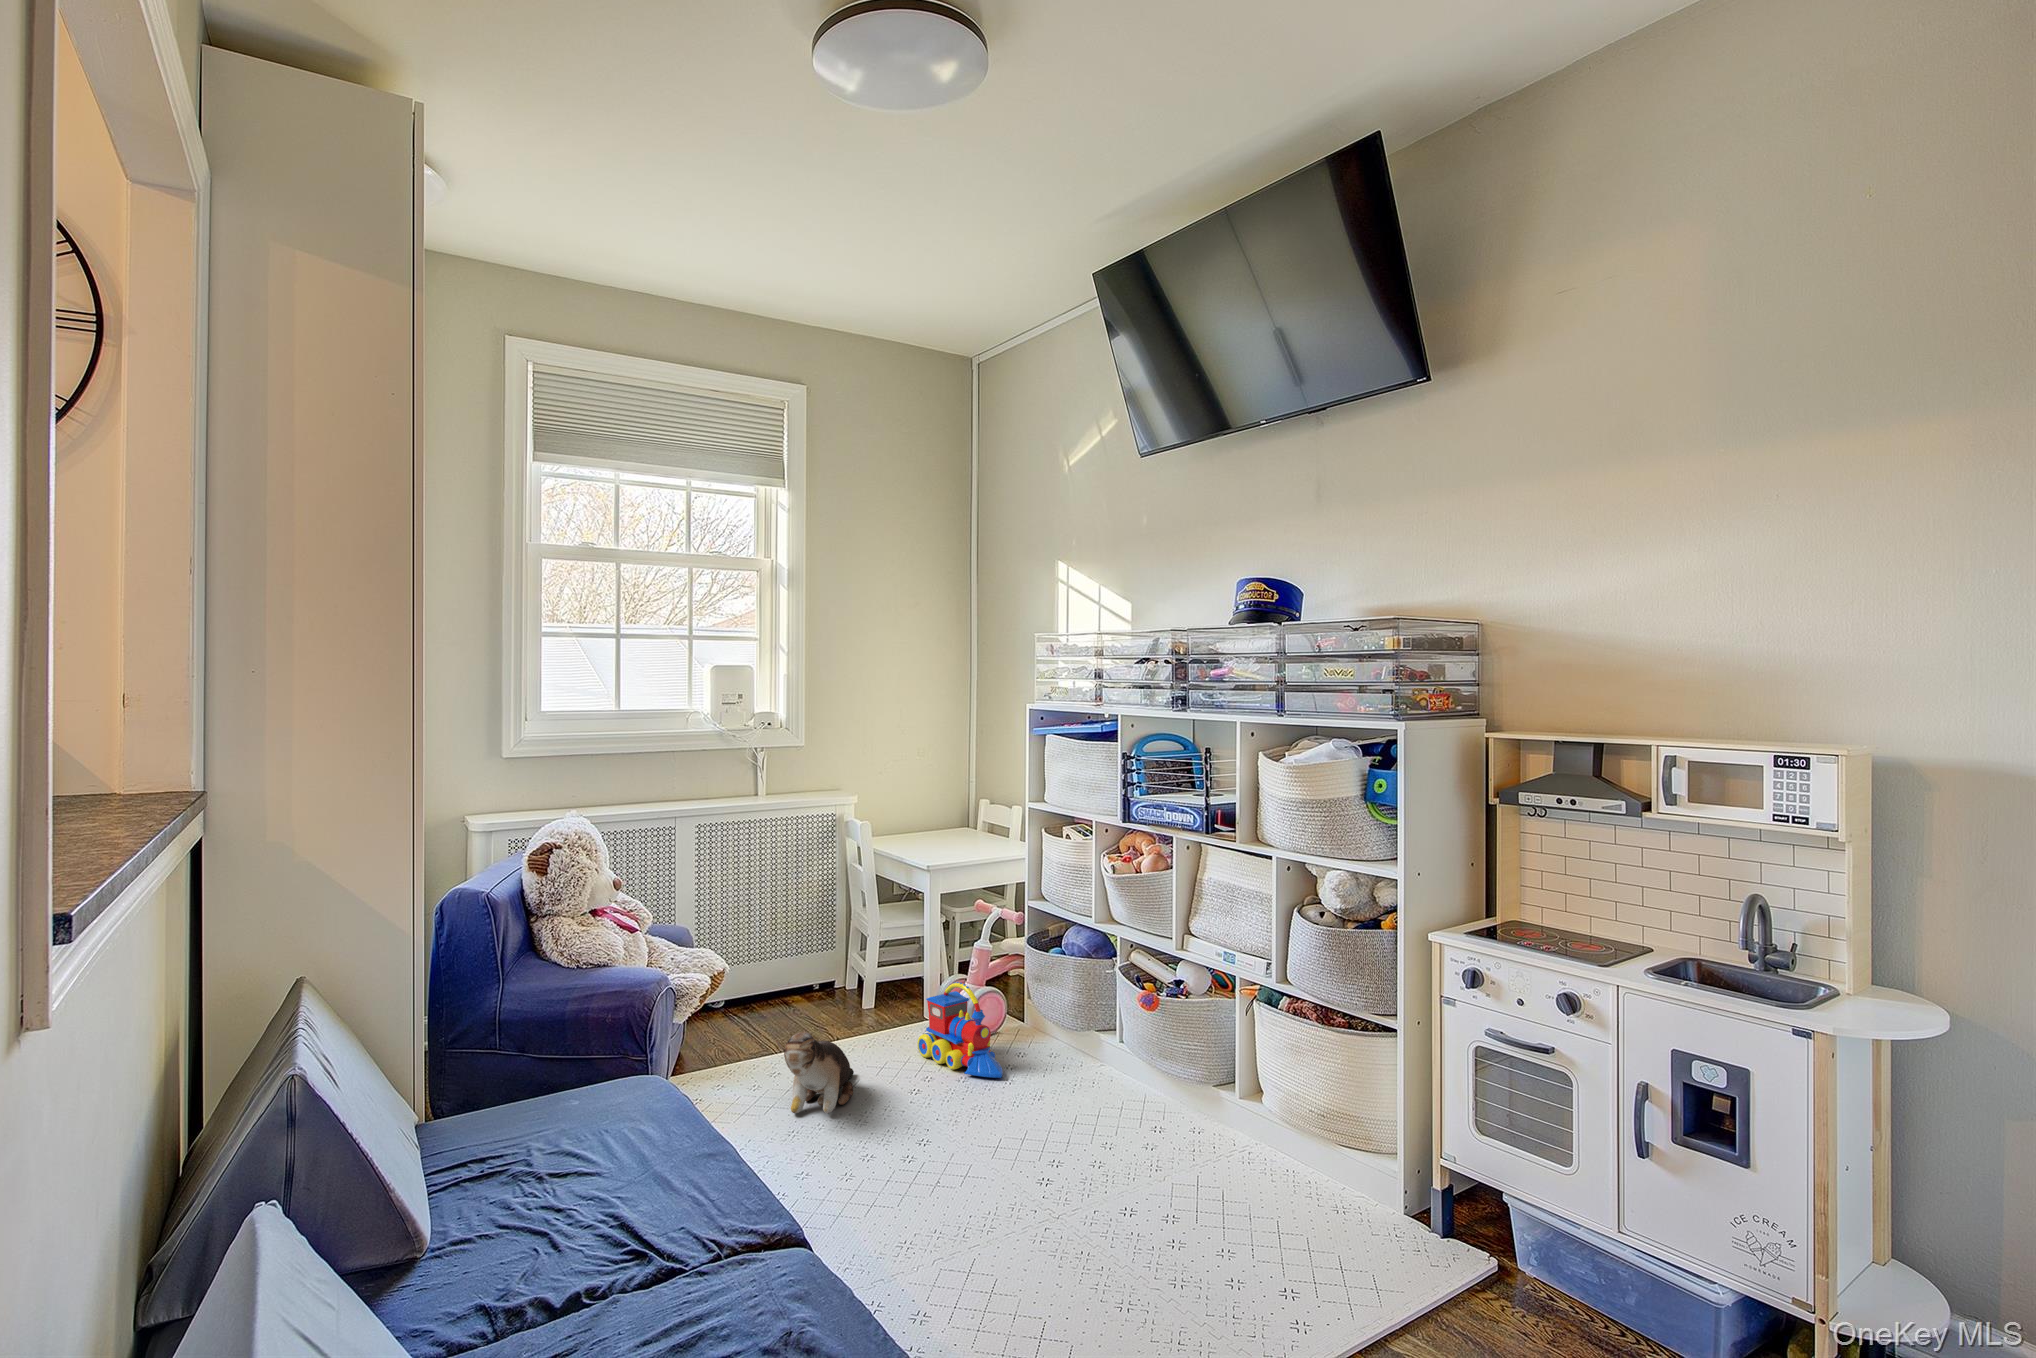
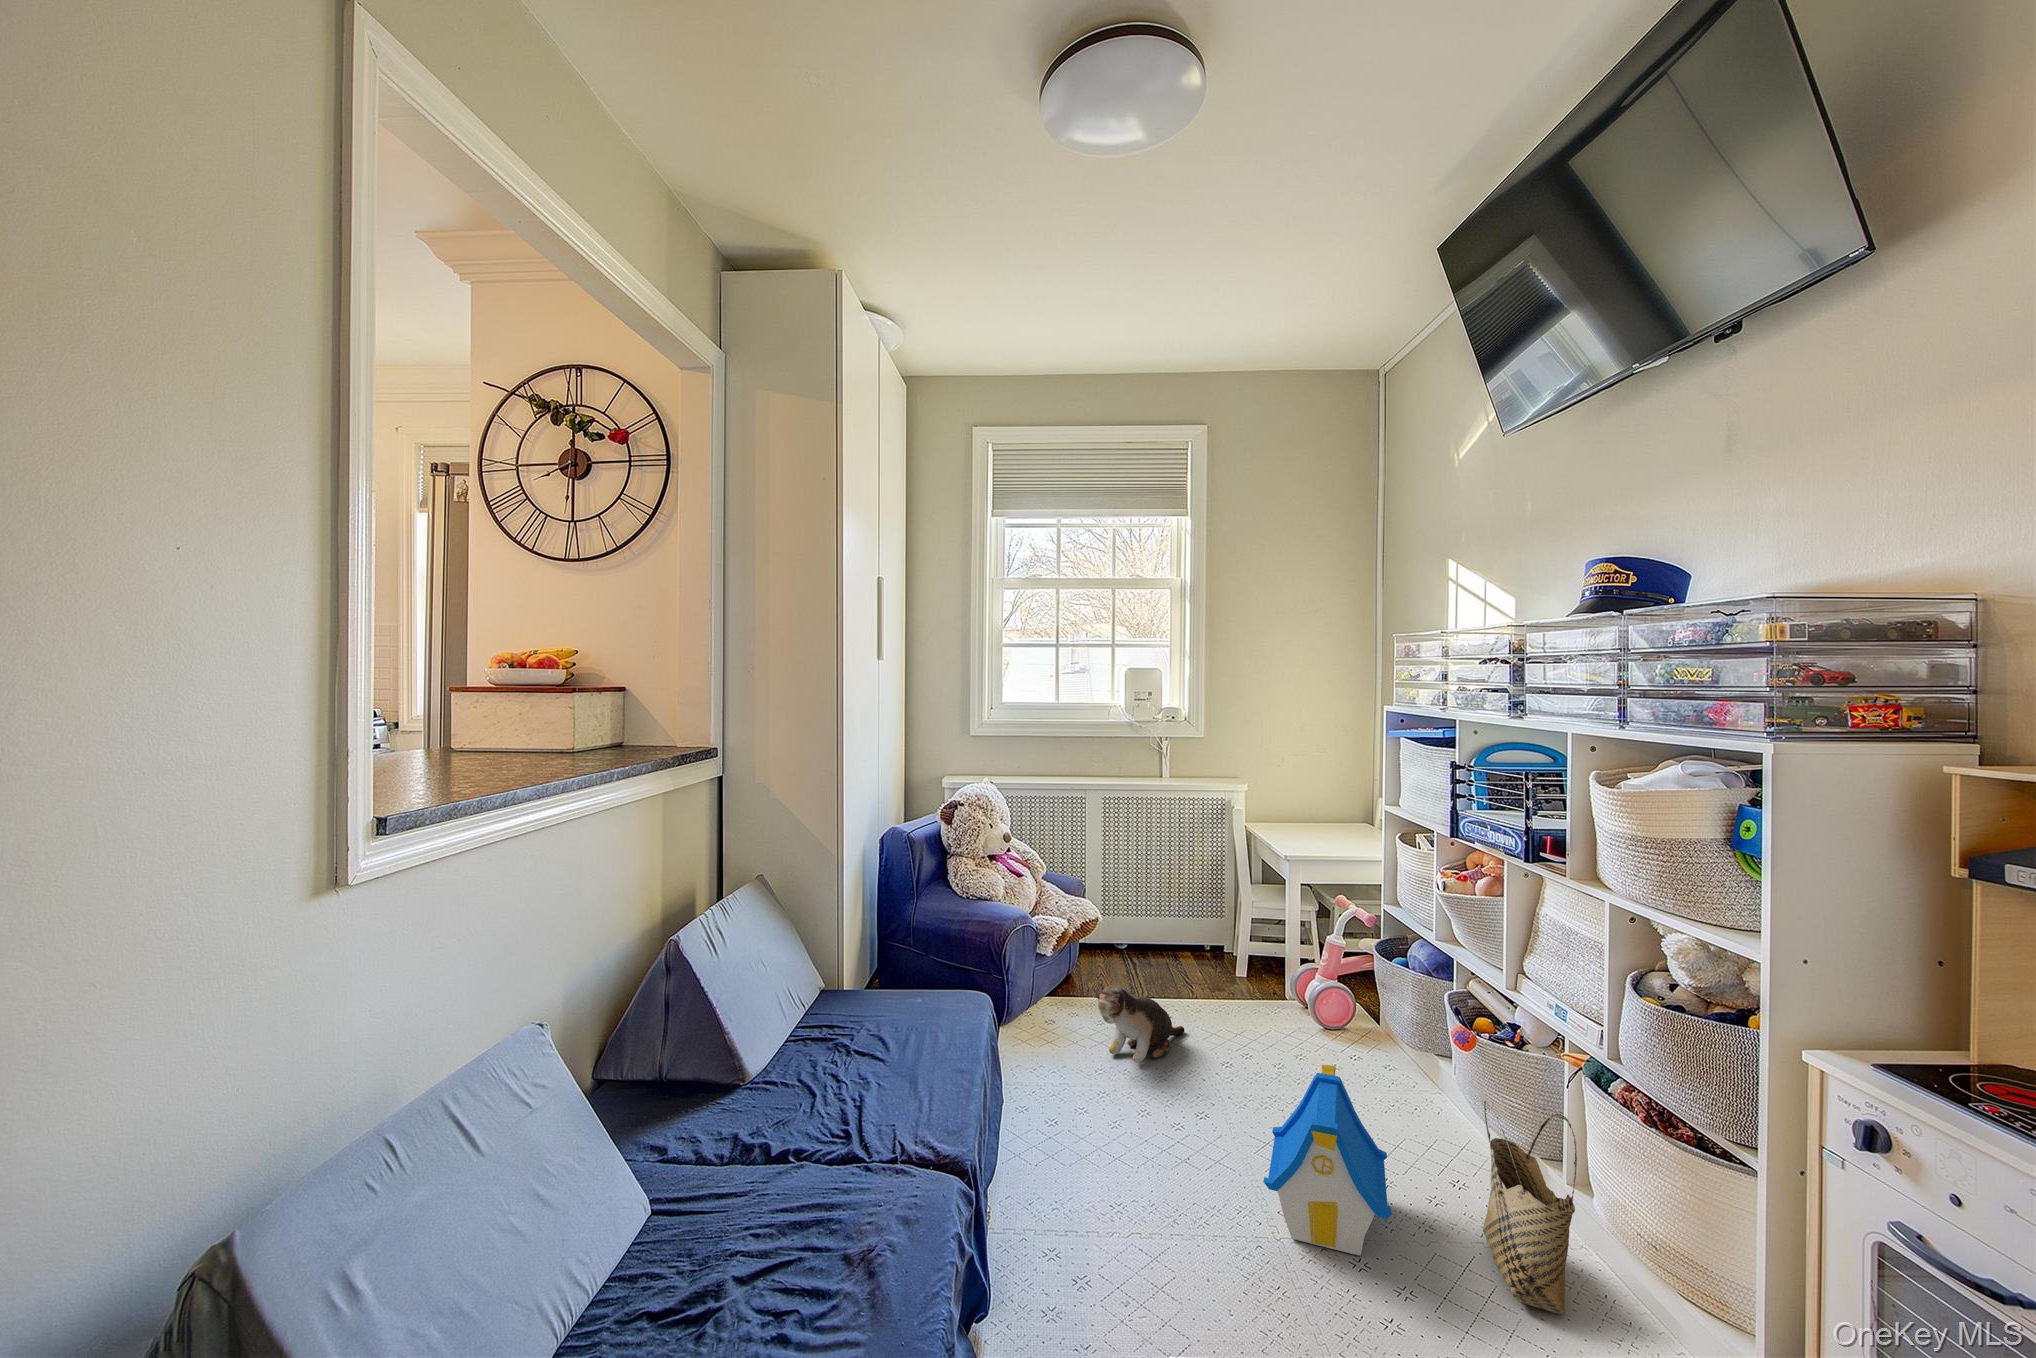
toy train: present [917,982,1003,1078] -> none [1253,969,1324,1074]
woven basket: none [1194,1035,1277,1190] -> present [1483,1101,1577,1314]
toy house: none [1017,1049,1149,1210] -> present [1263,1065,1391,1256]

